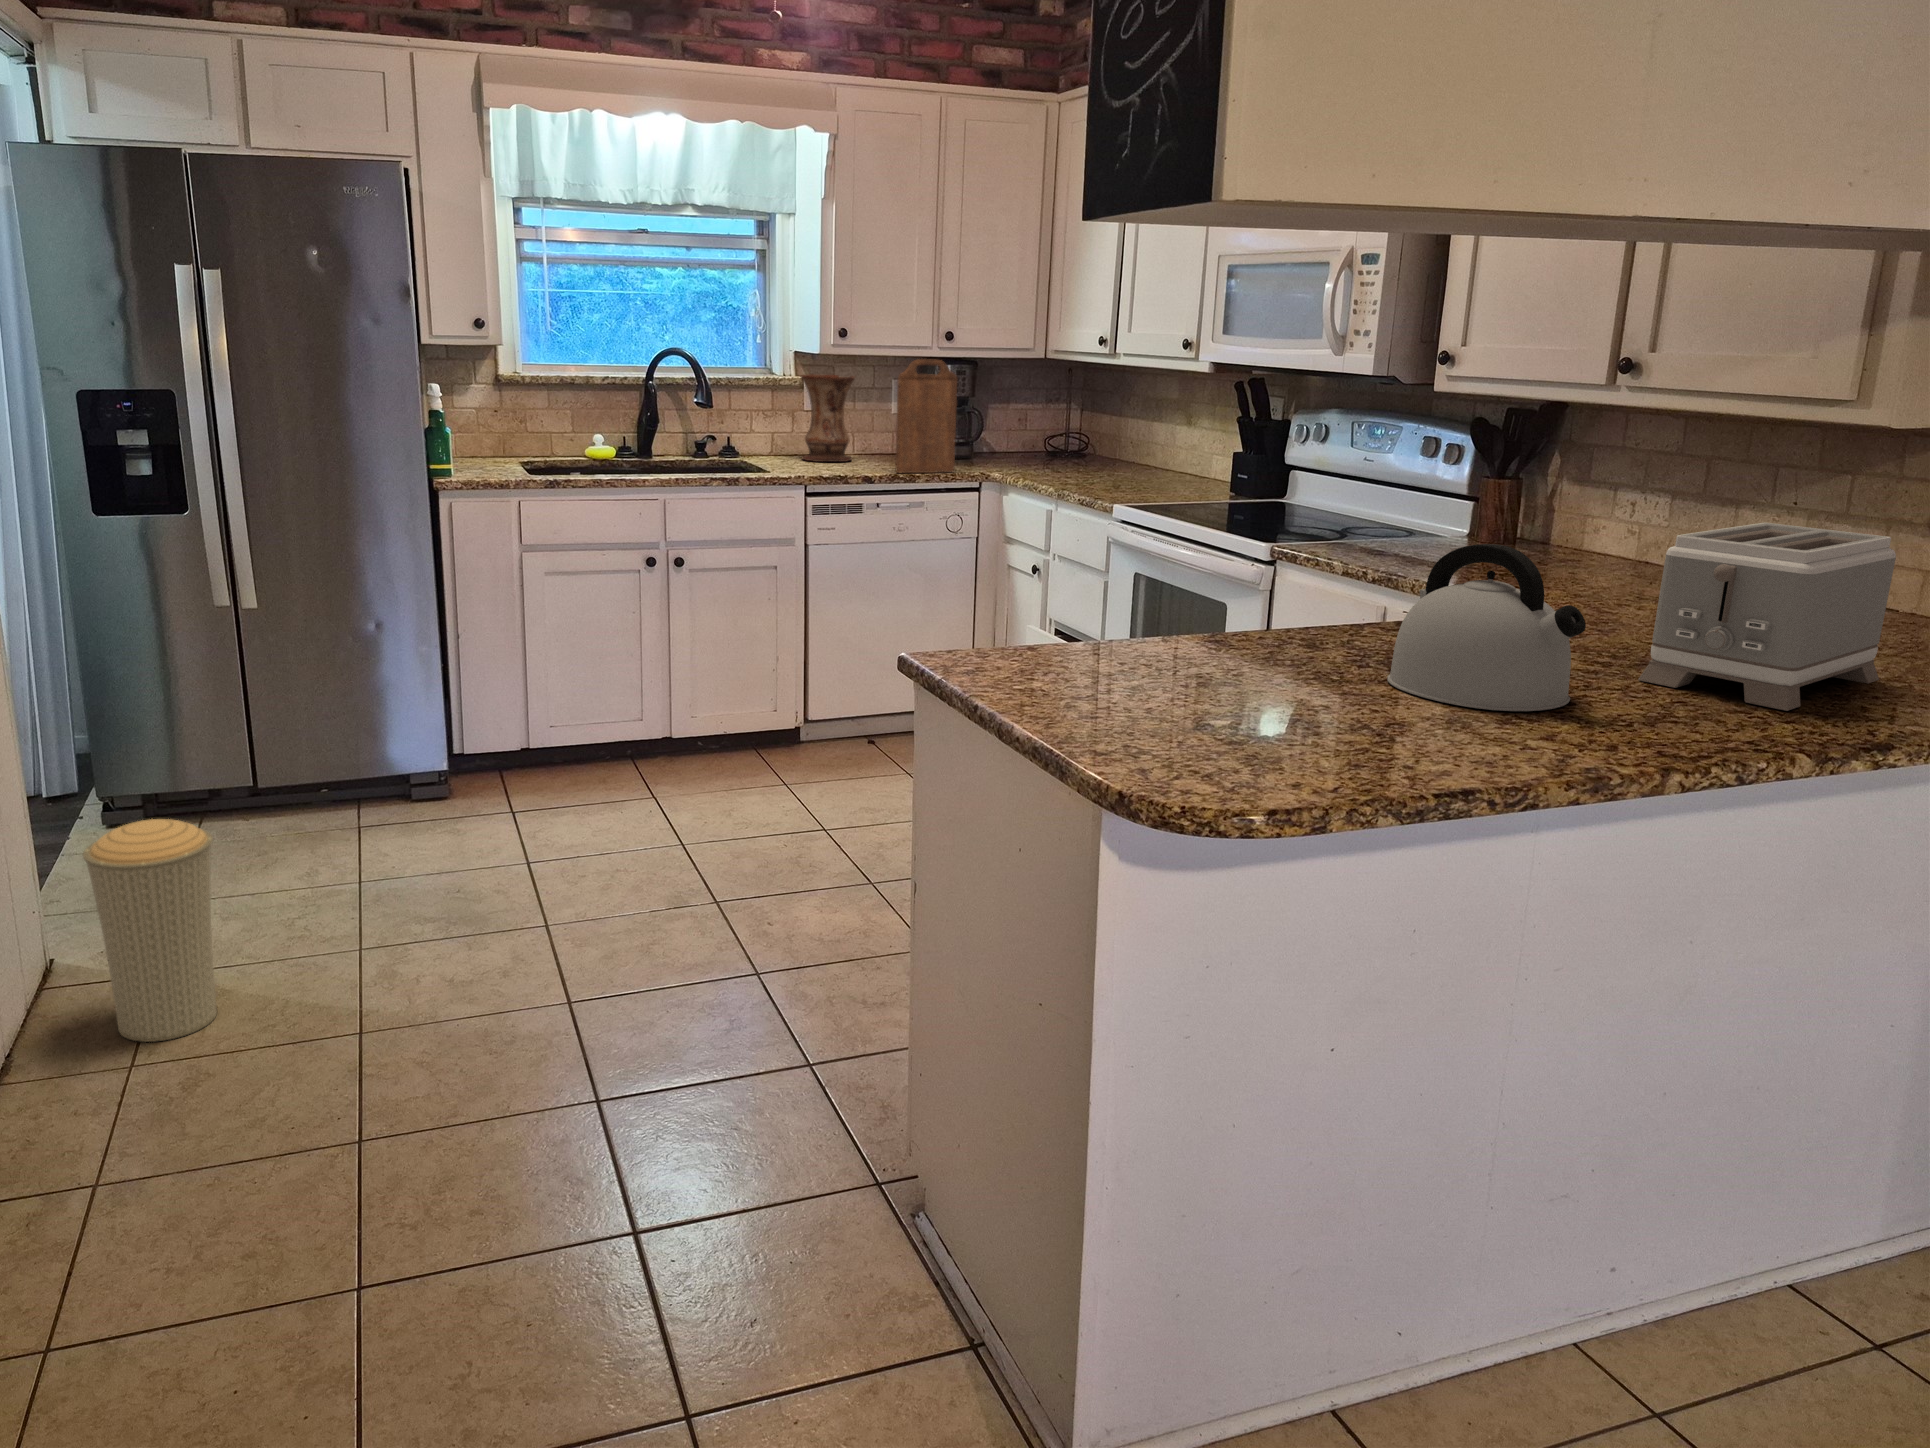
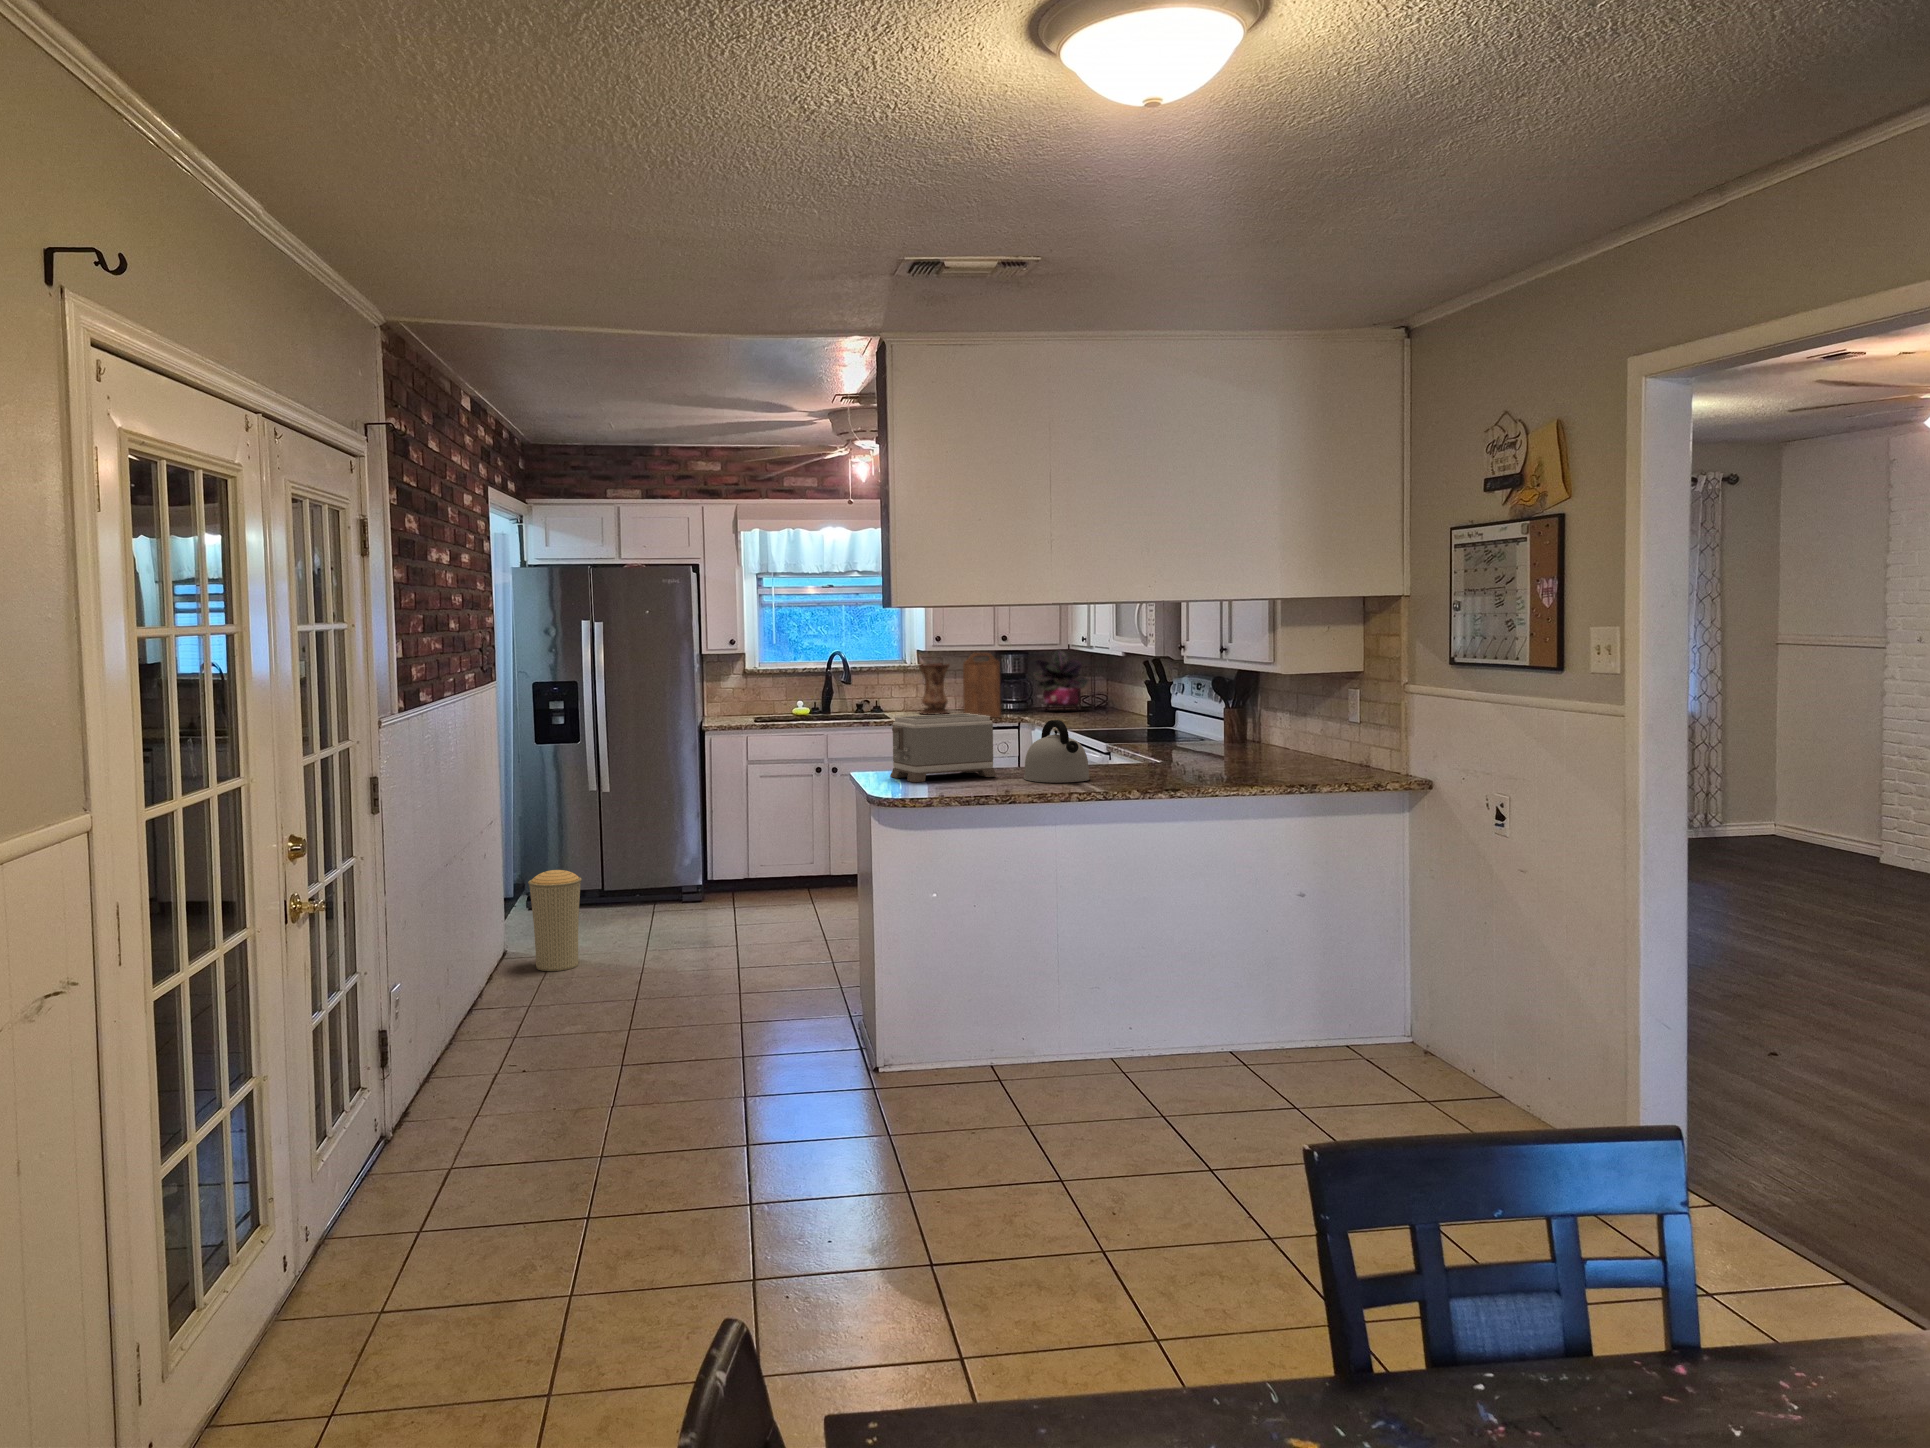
potted plant: none [986,358,1075,461] -> present [1032,650,1088,710]
toaster: present [1638,523,1896,711] -> present [890,713,997,782]

